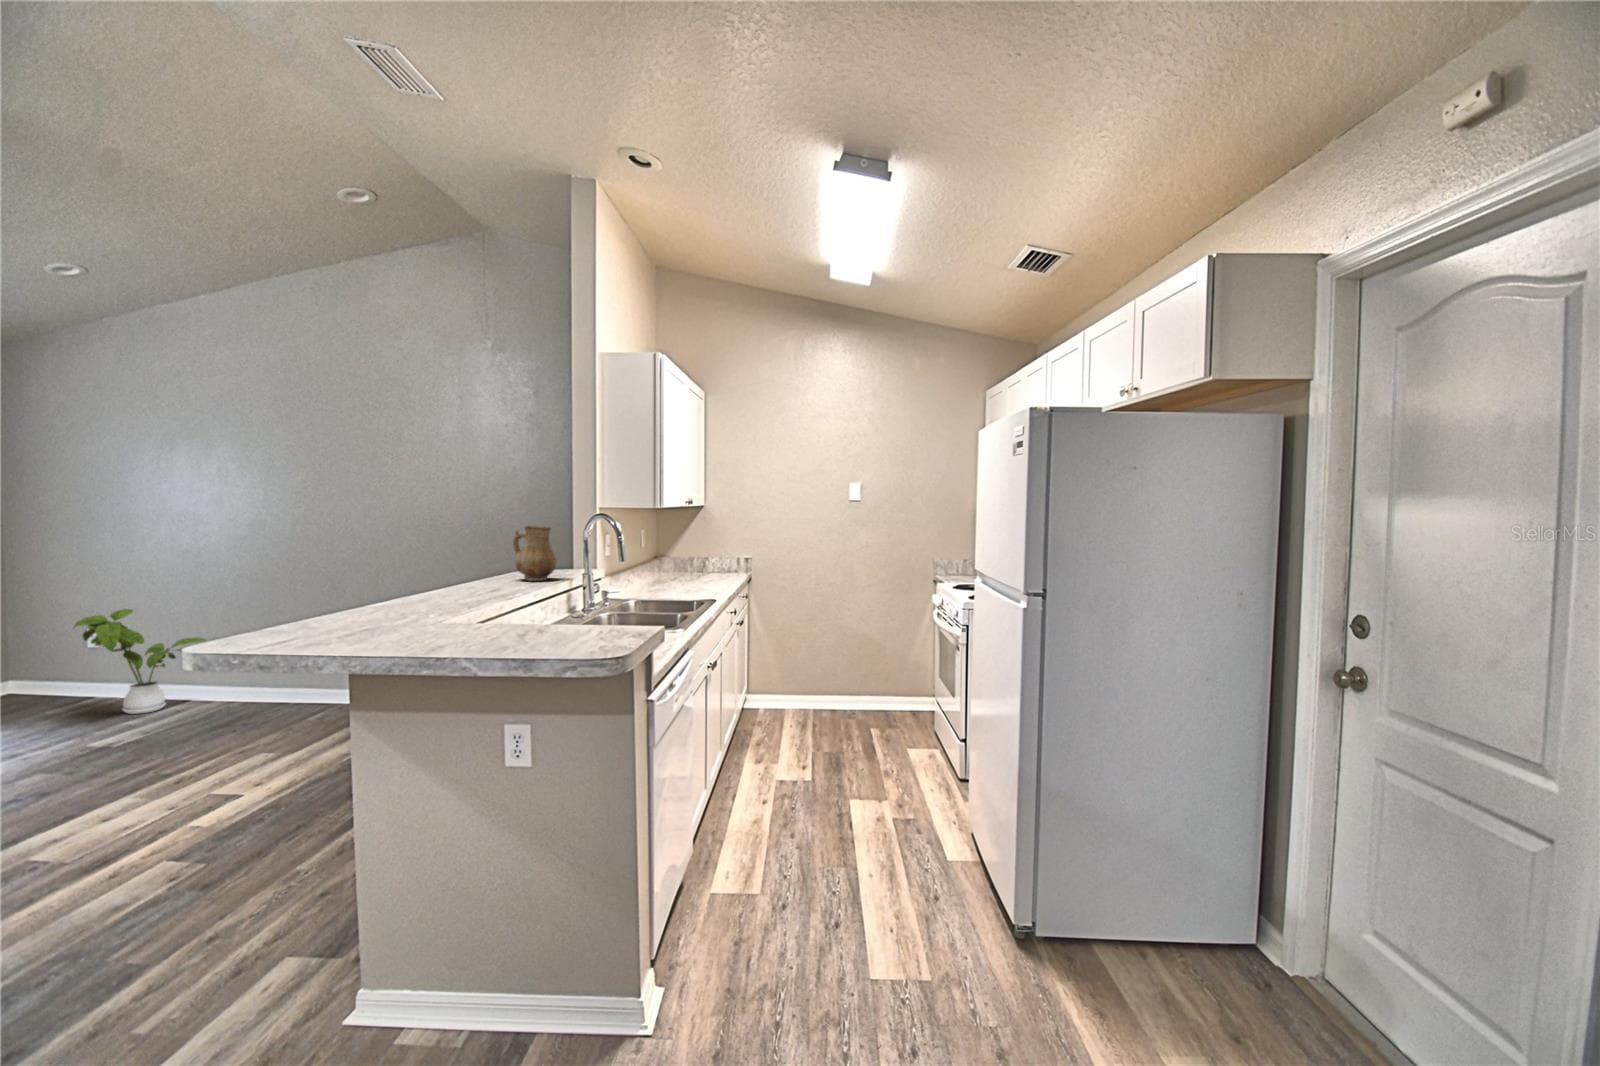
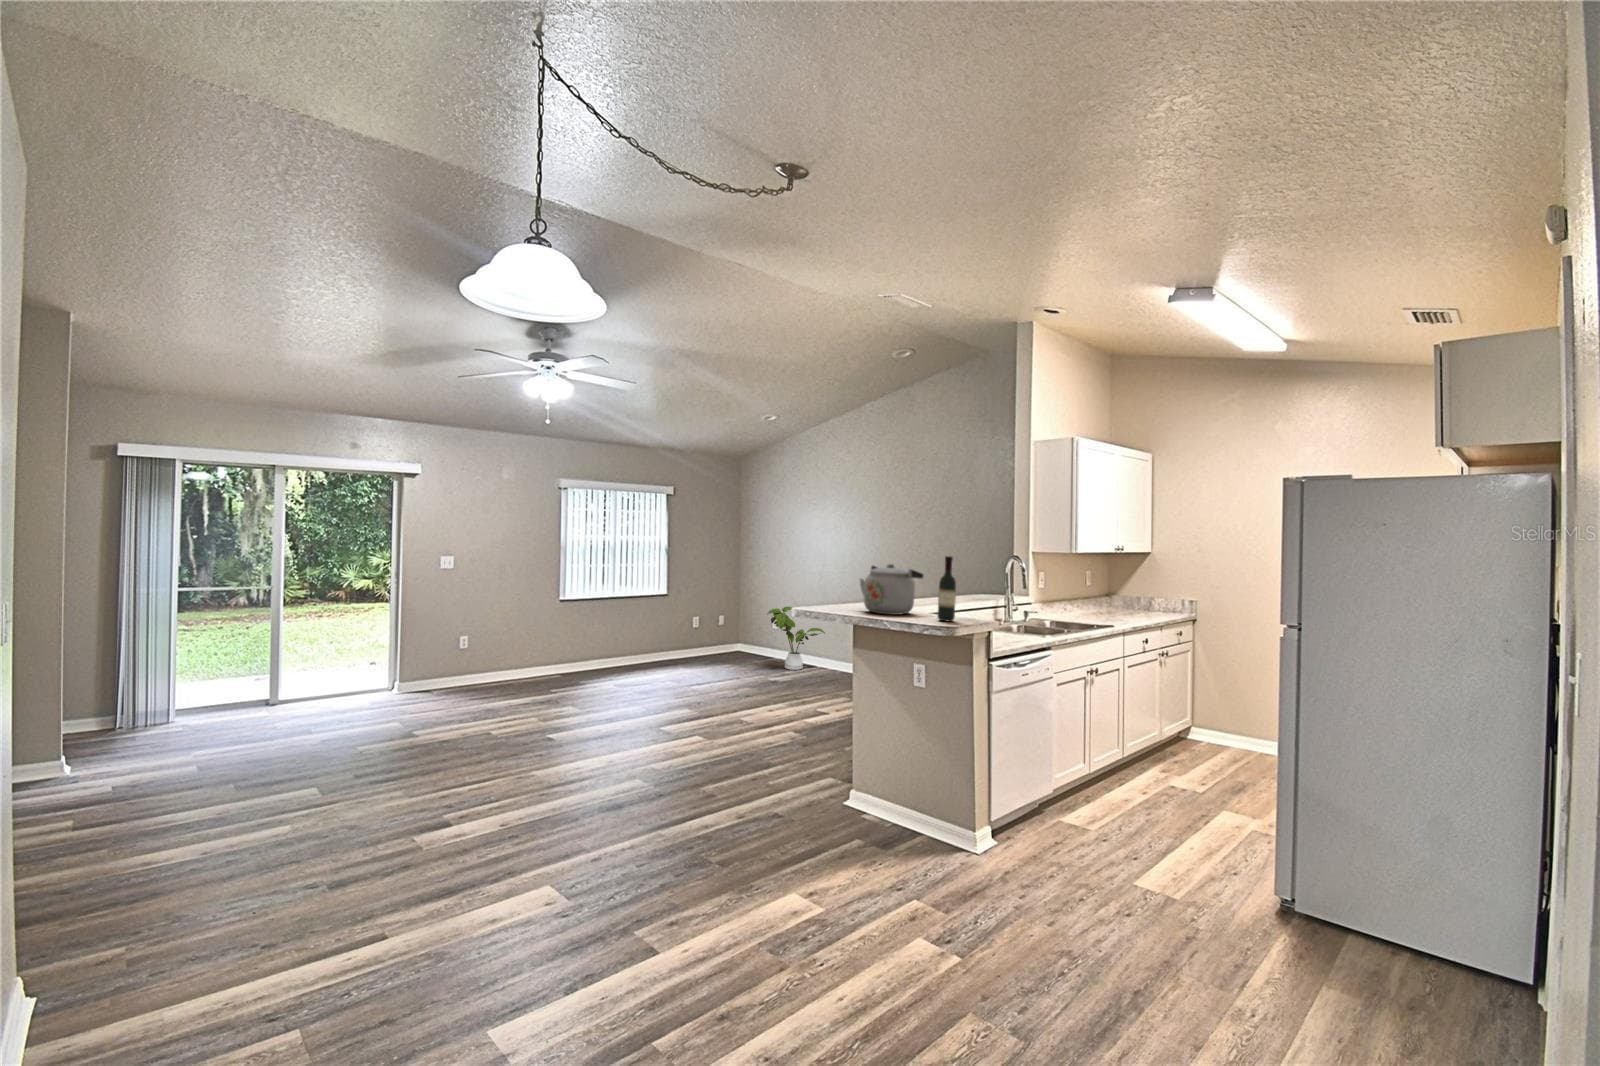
wine bottle: none [567,524,602,645] -> present [937,556,956,621]
ceramic pitcher: present [513,526,557,581] -> none [968,562,995,600]
kettle: none [368,542,510,643] -> present [860,564,923,615]

